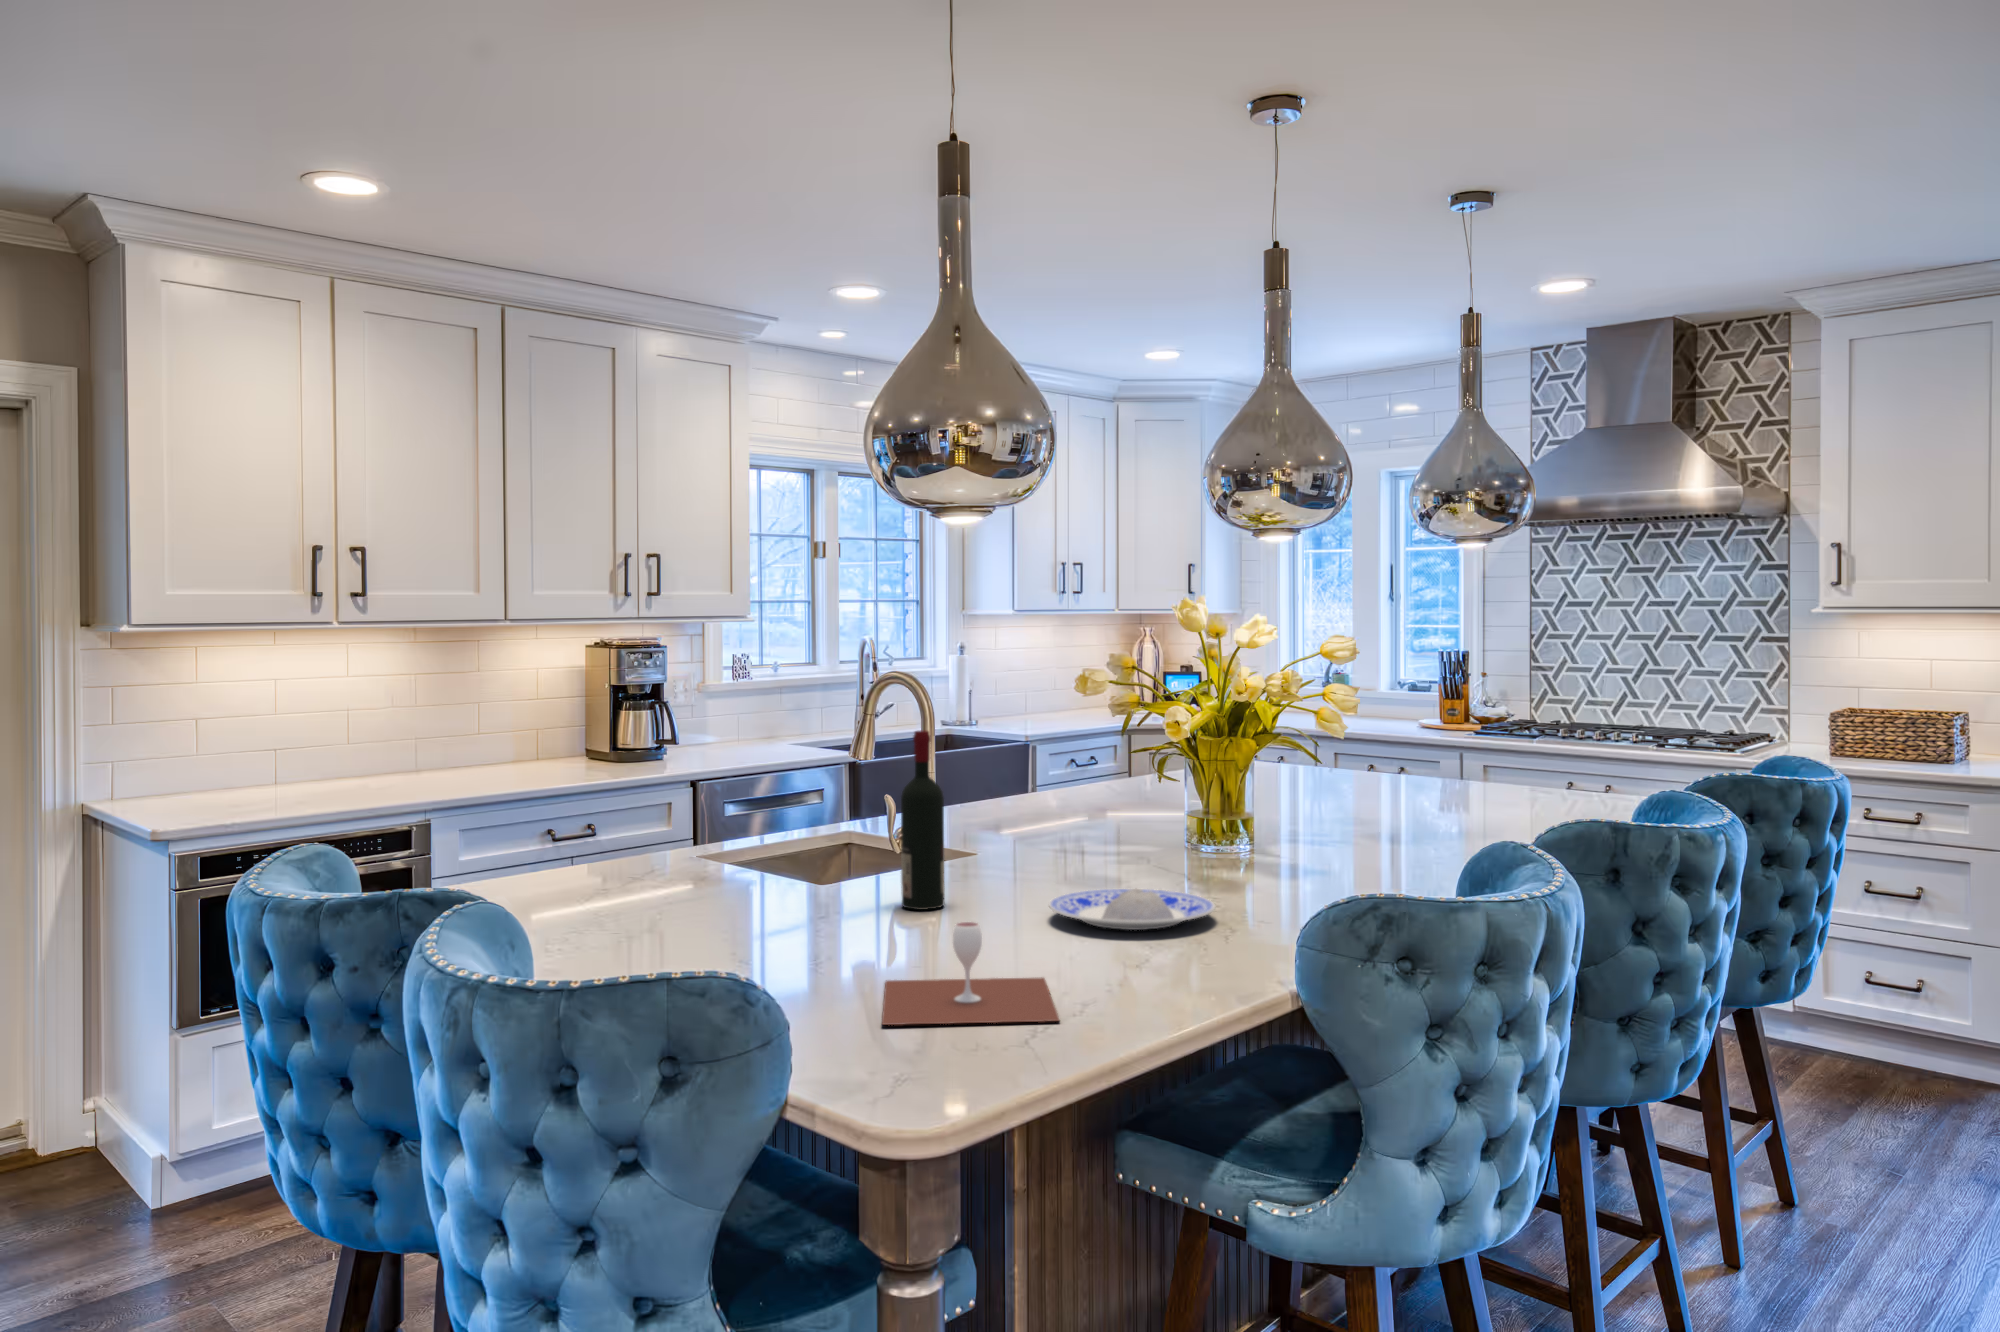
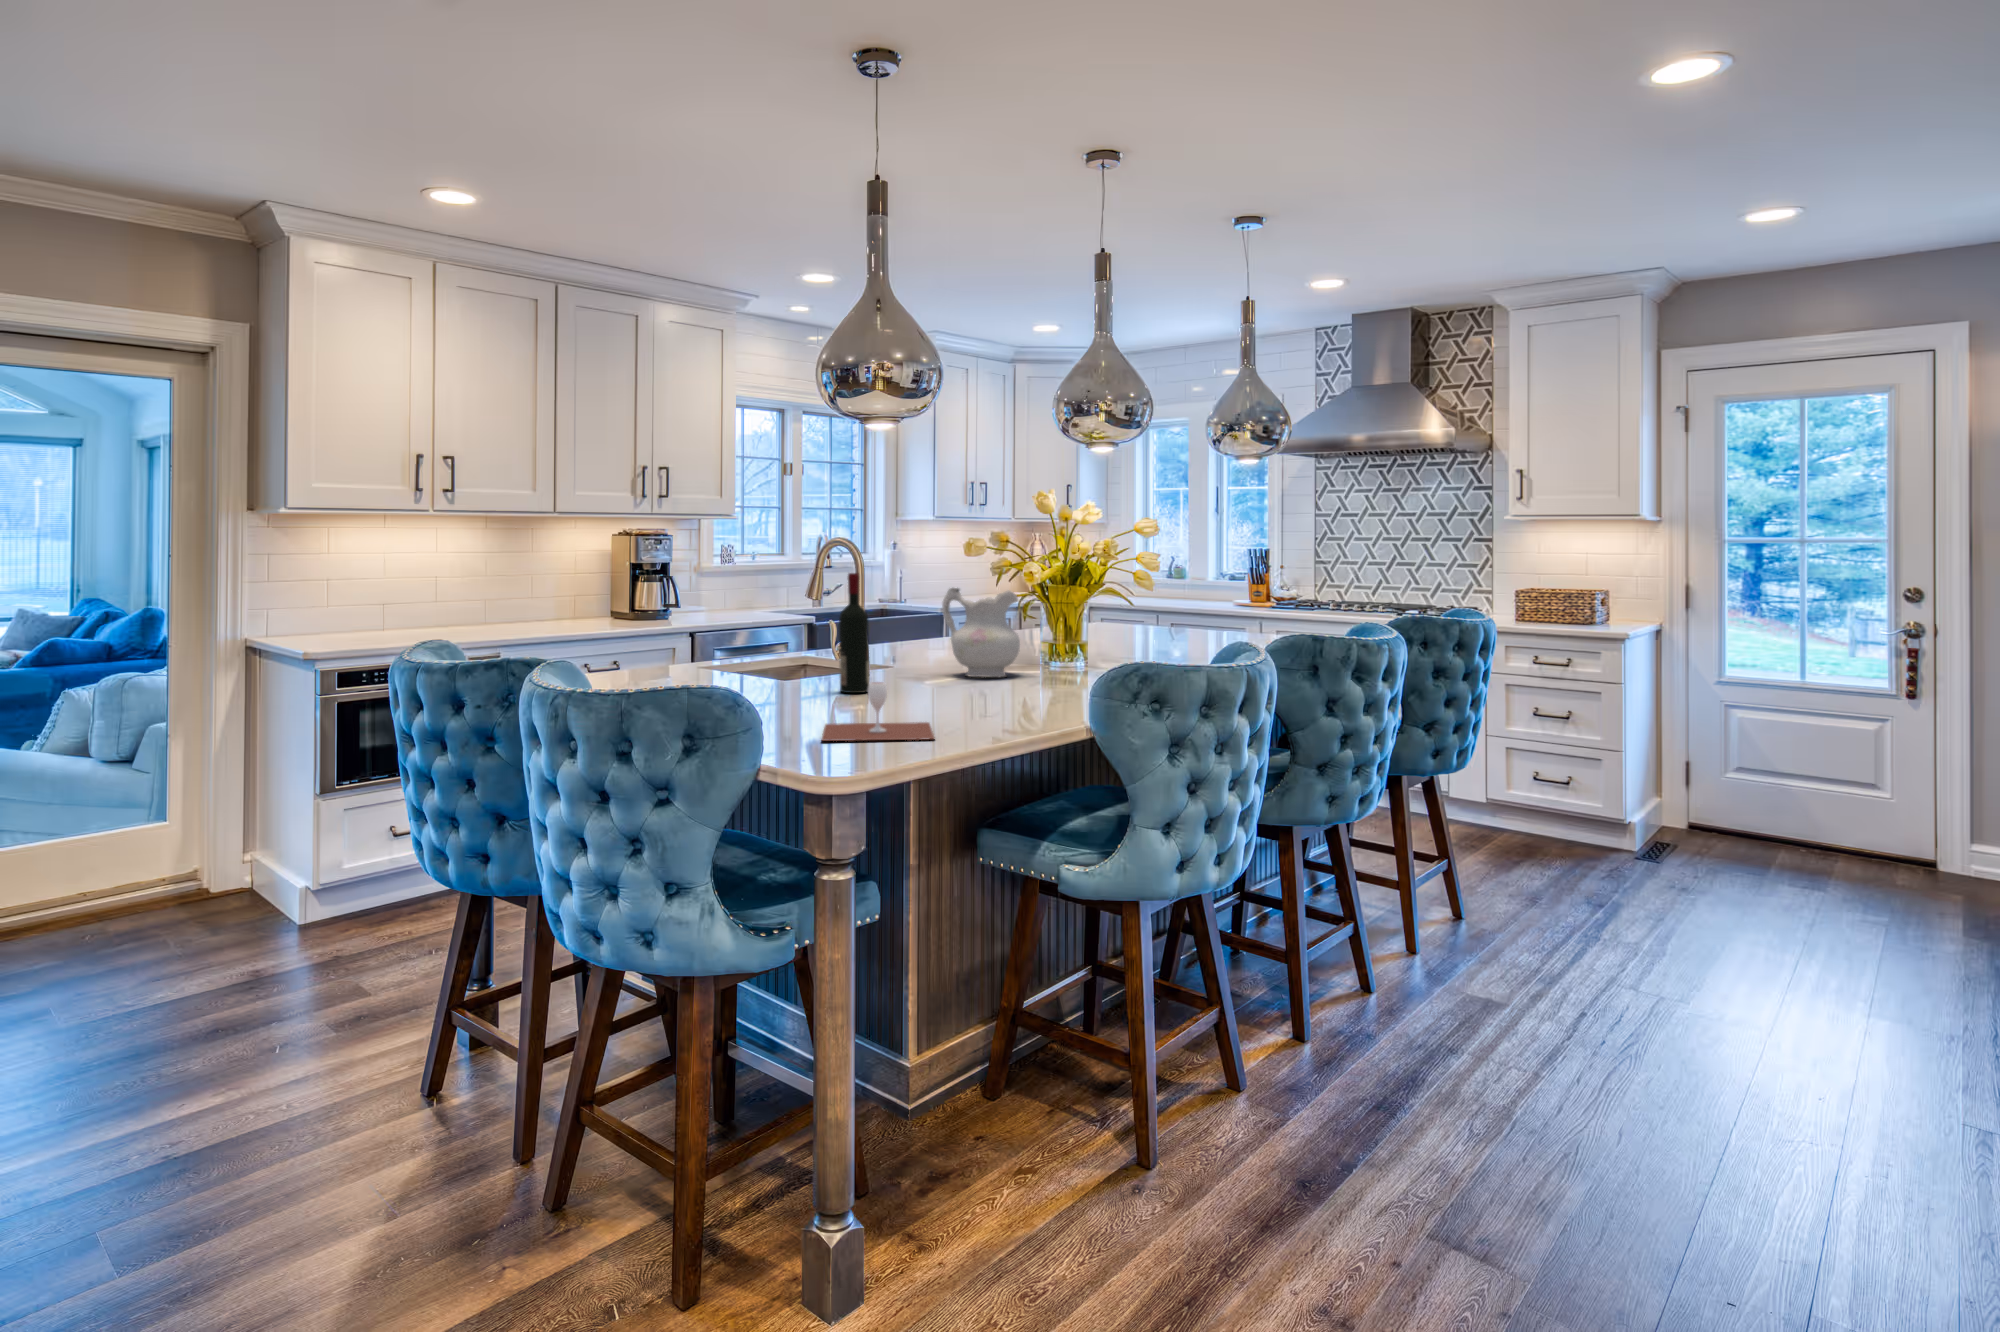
ceramic pitcher: none [1047,742,1161,875] -> present [942,588,1020,677]
plate: present [1049,889,1215,930] -> none [938,677,1049,702]

